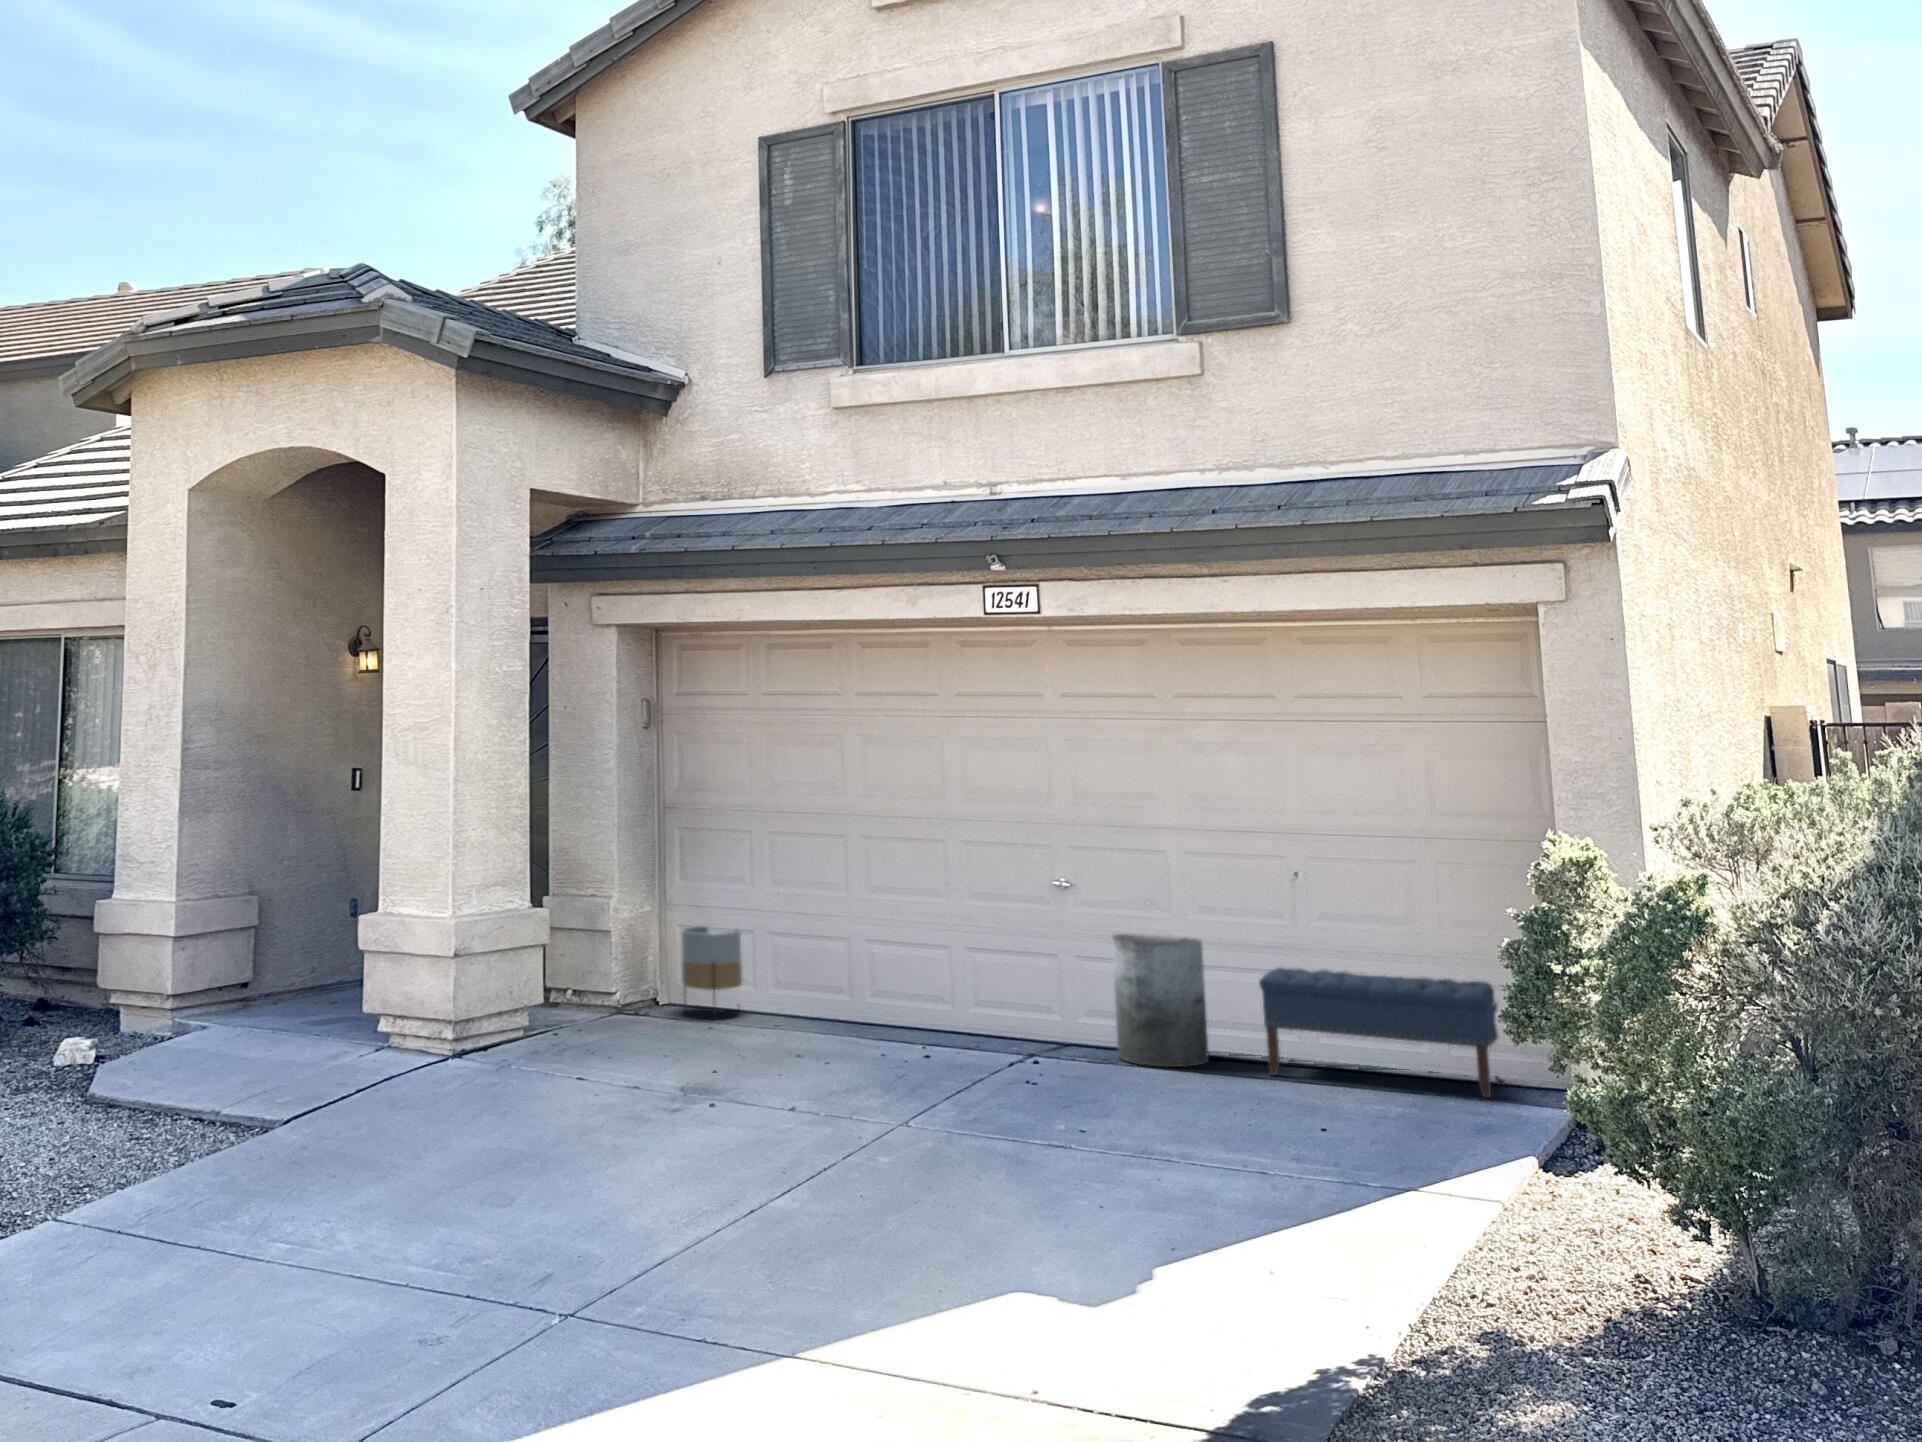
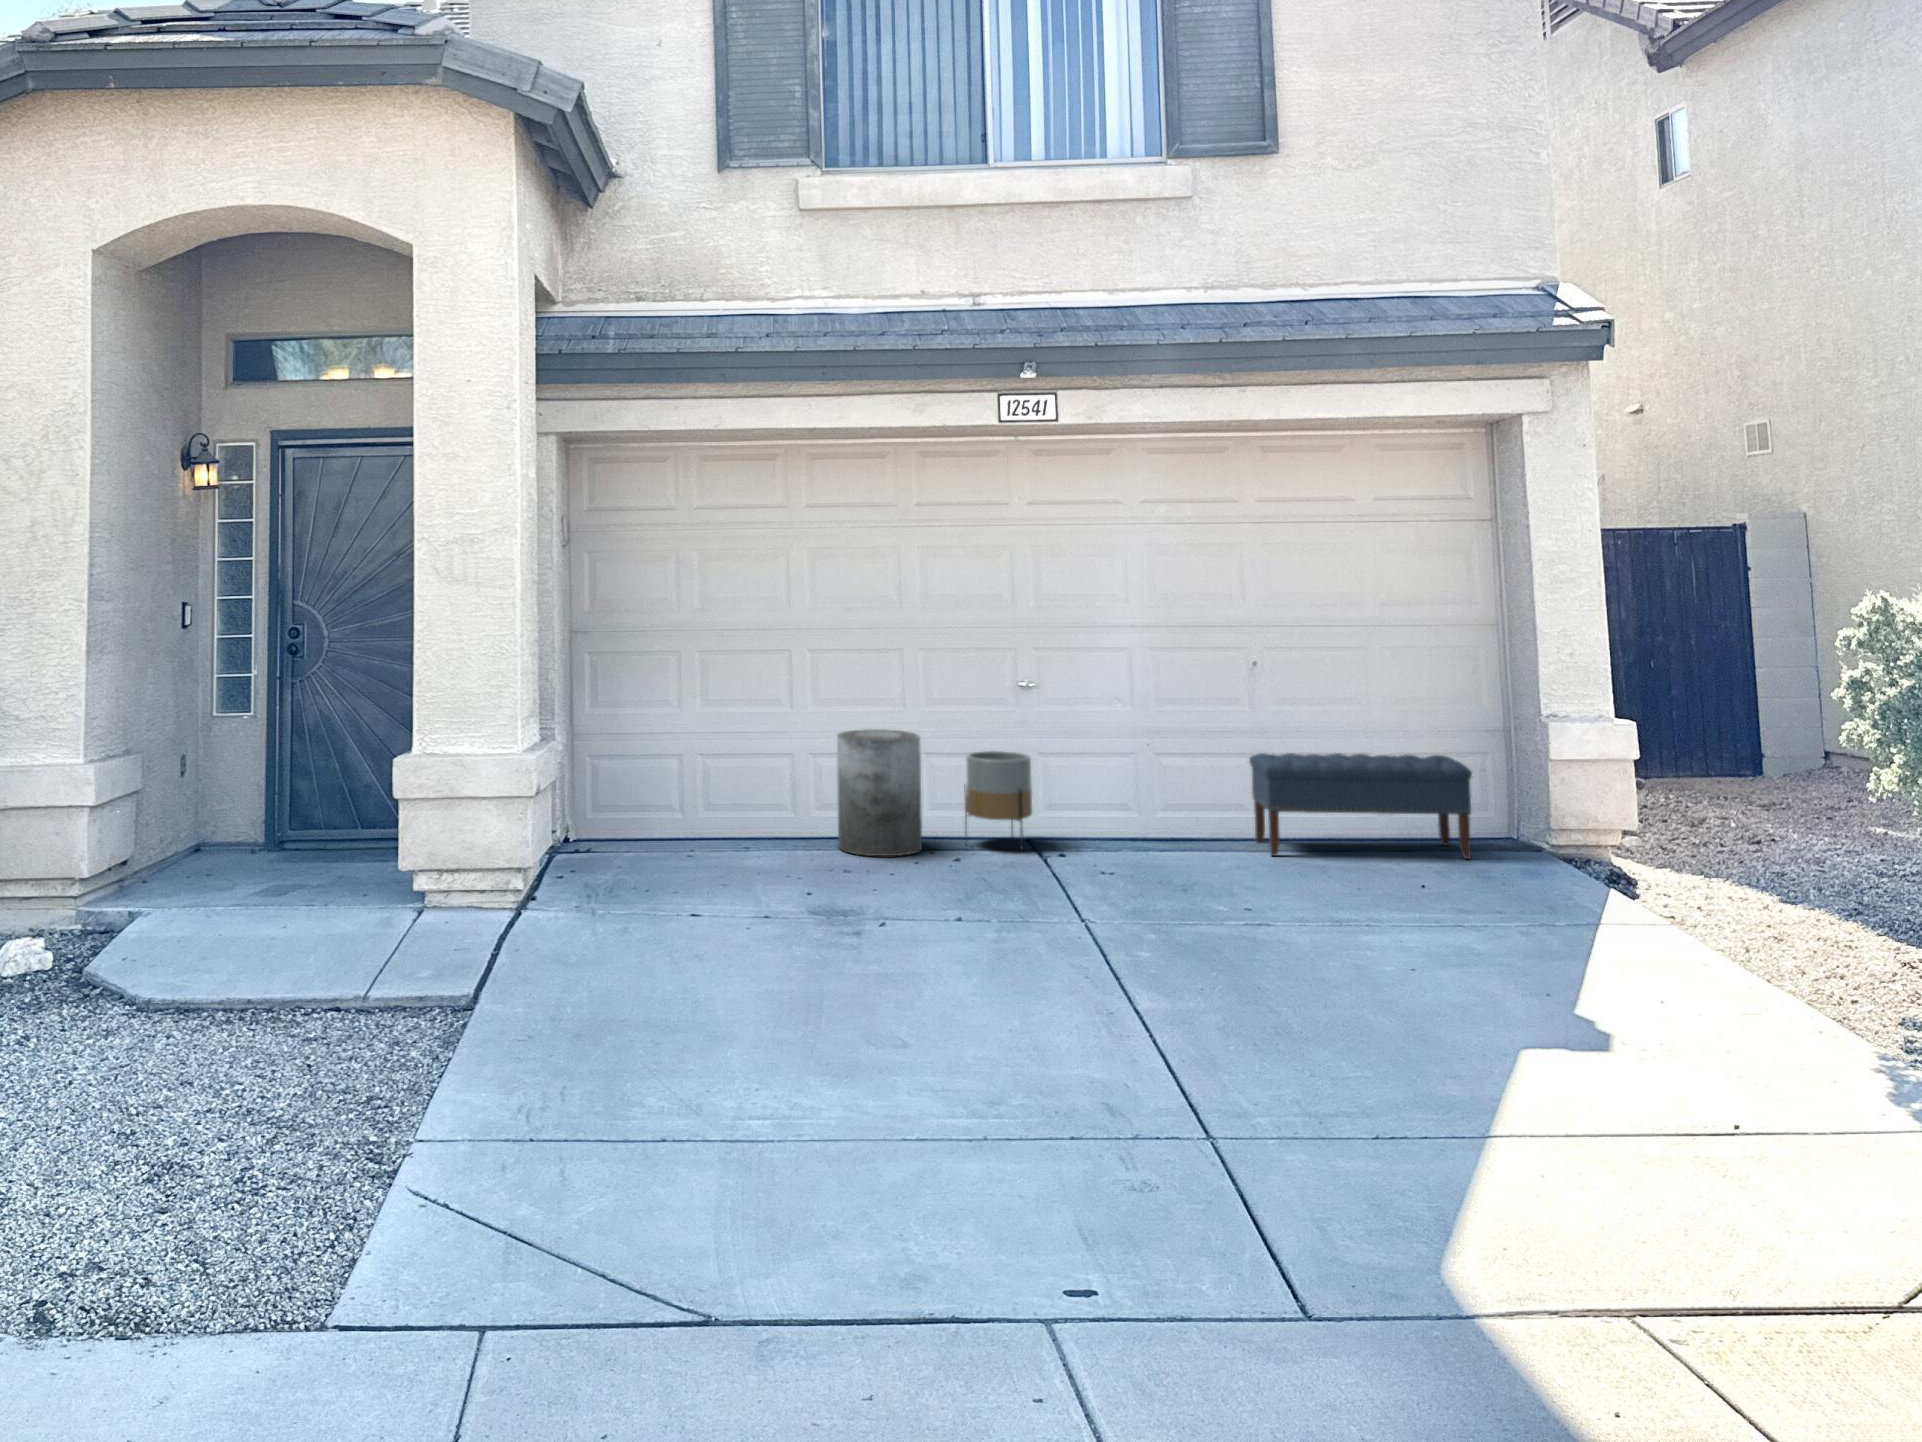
planter: present [682,926,742,1005] -> present [965,751,1032,849]
trash can: present [1112,934,1209,1067] -> present [837,729,922,856]

